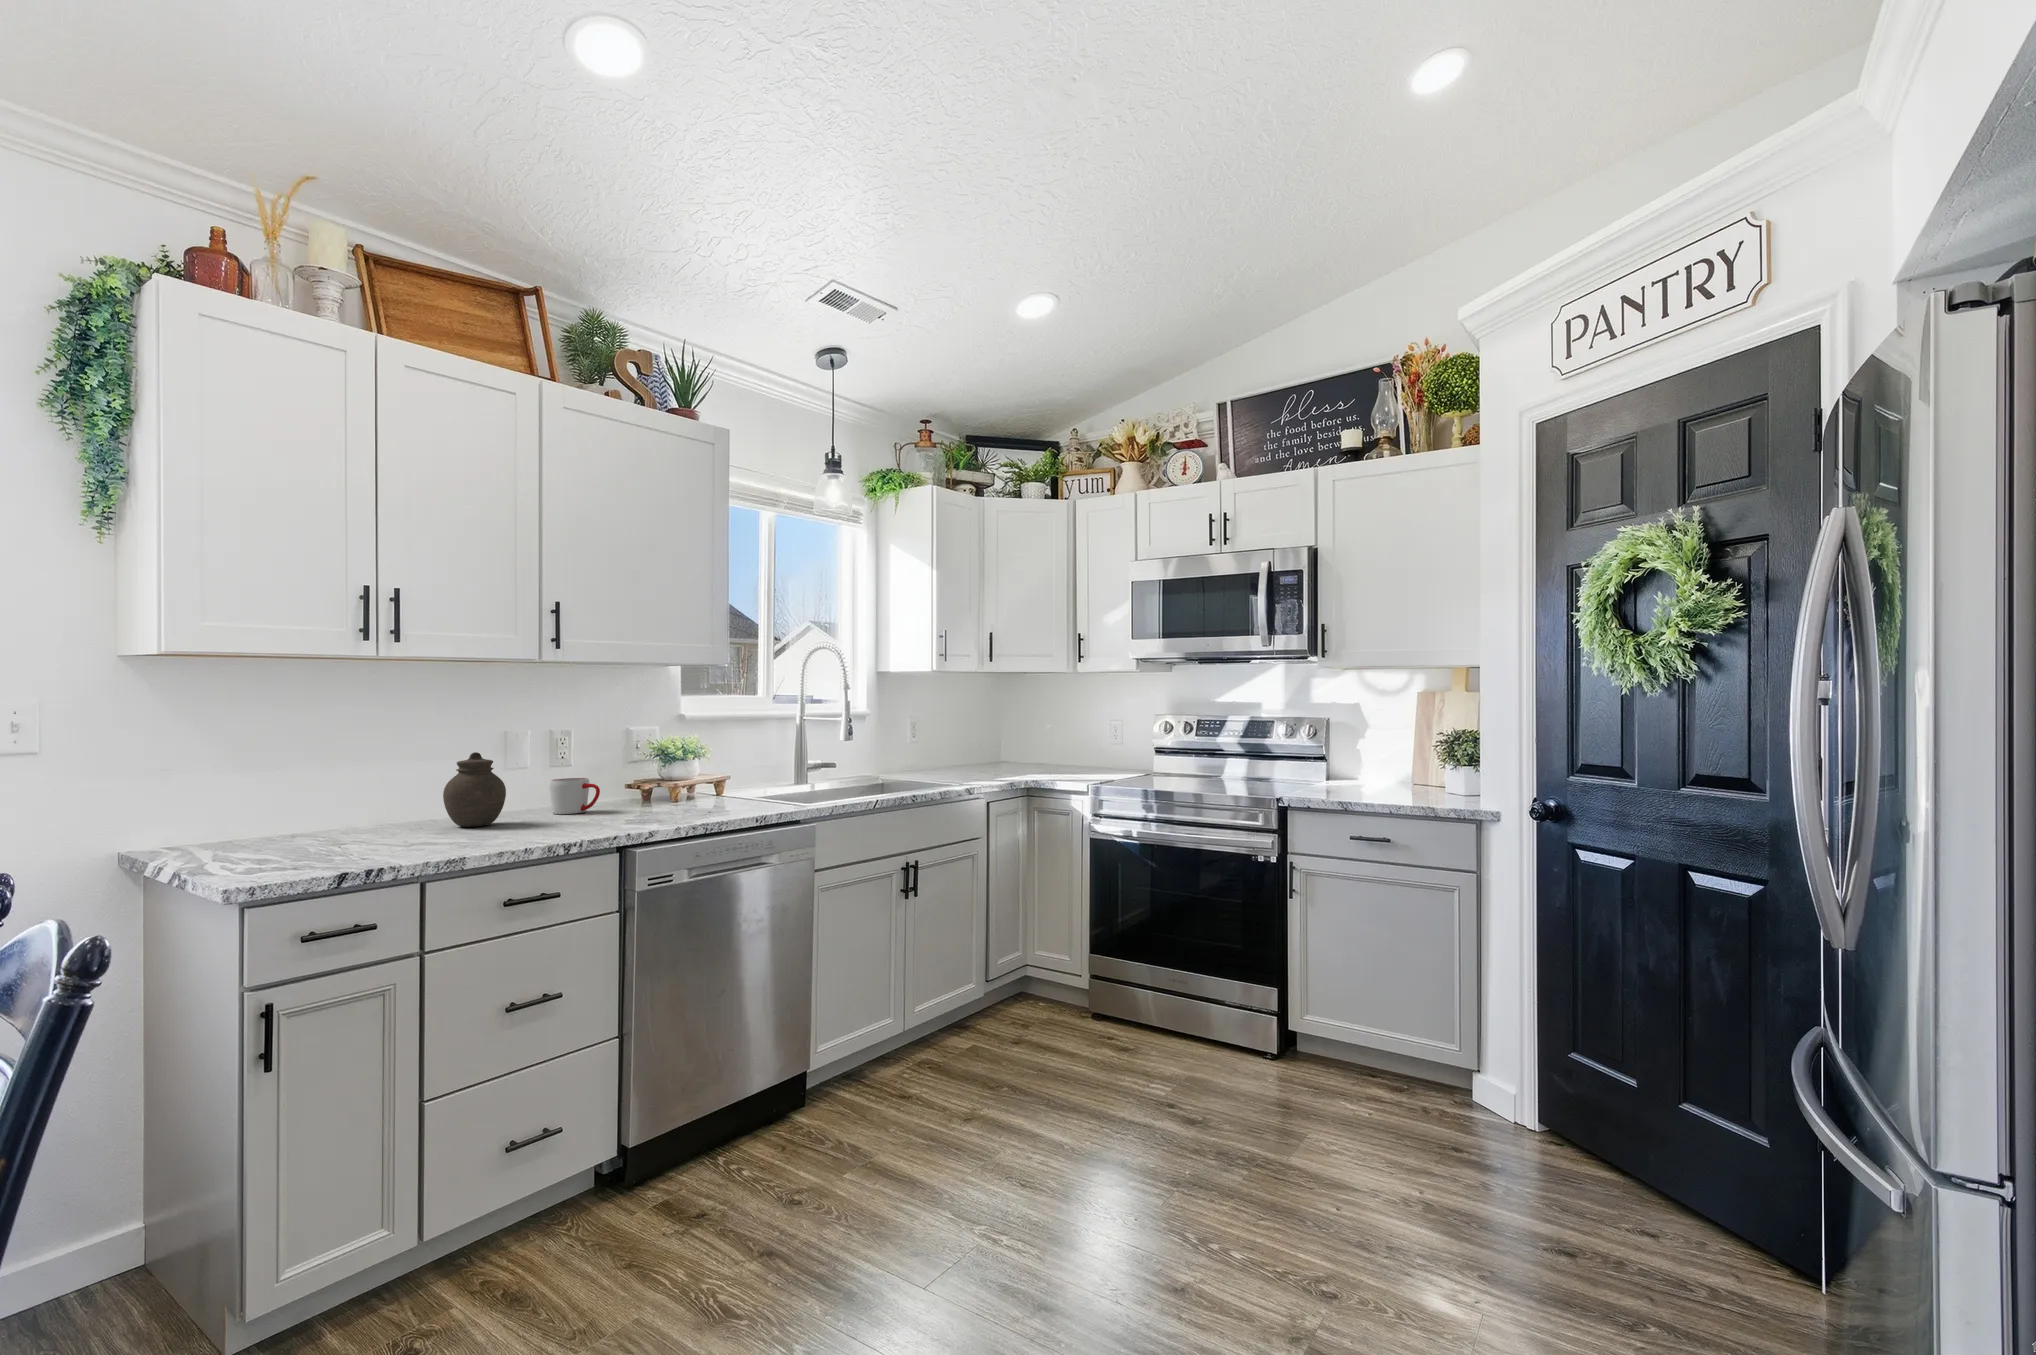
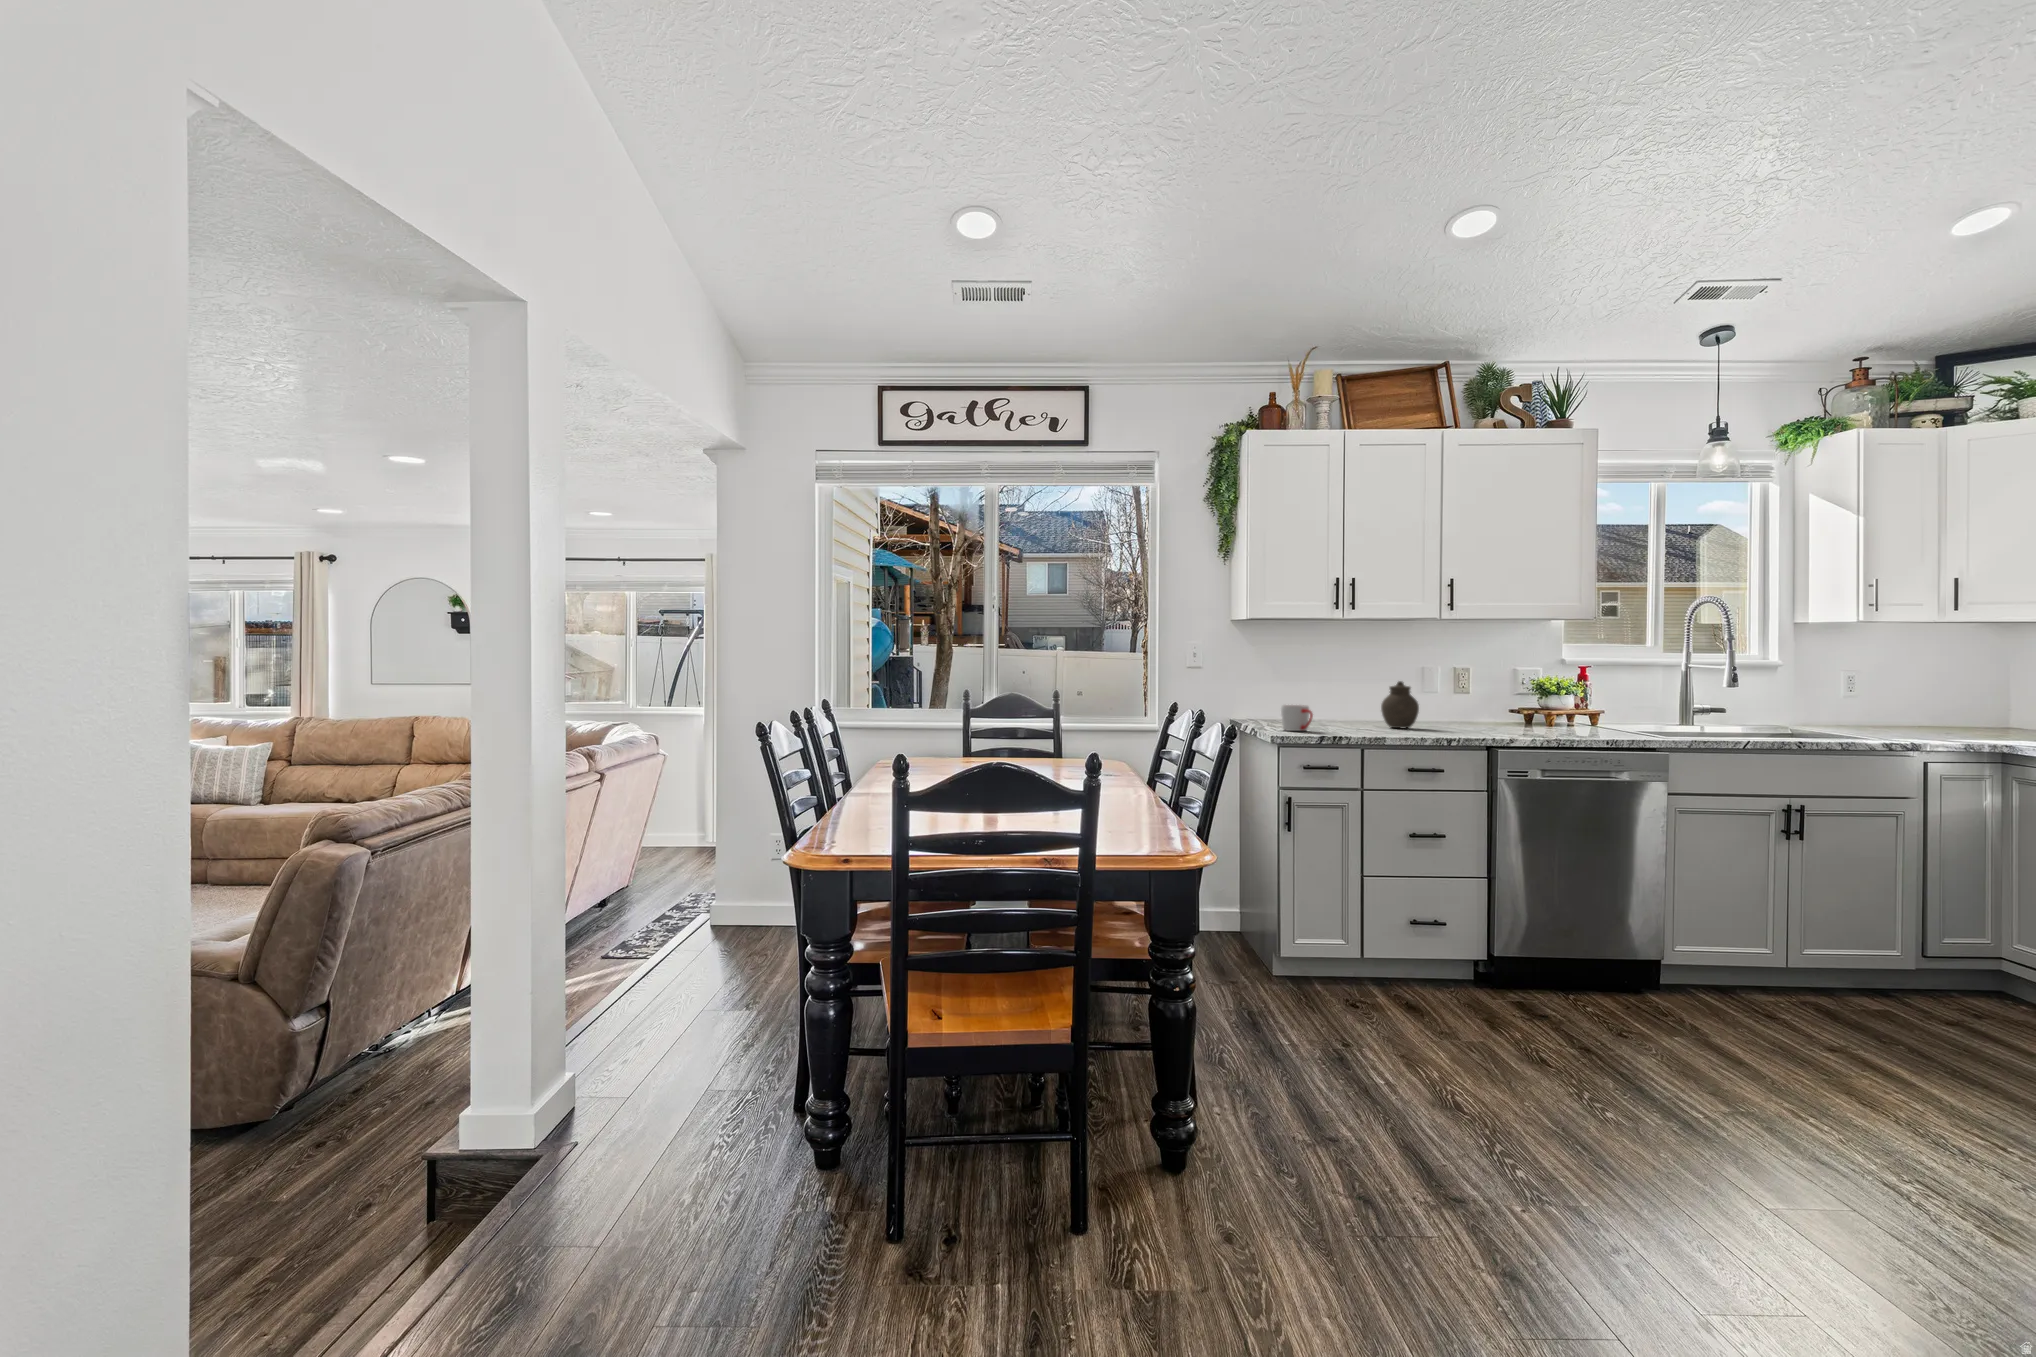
mug: present [549,778,600,814] -> present [1281,705,1313,731]

